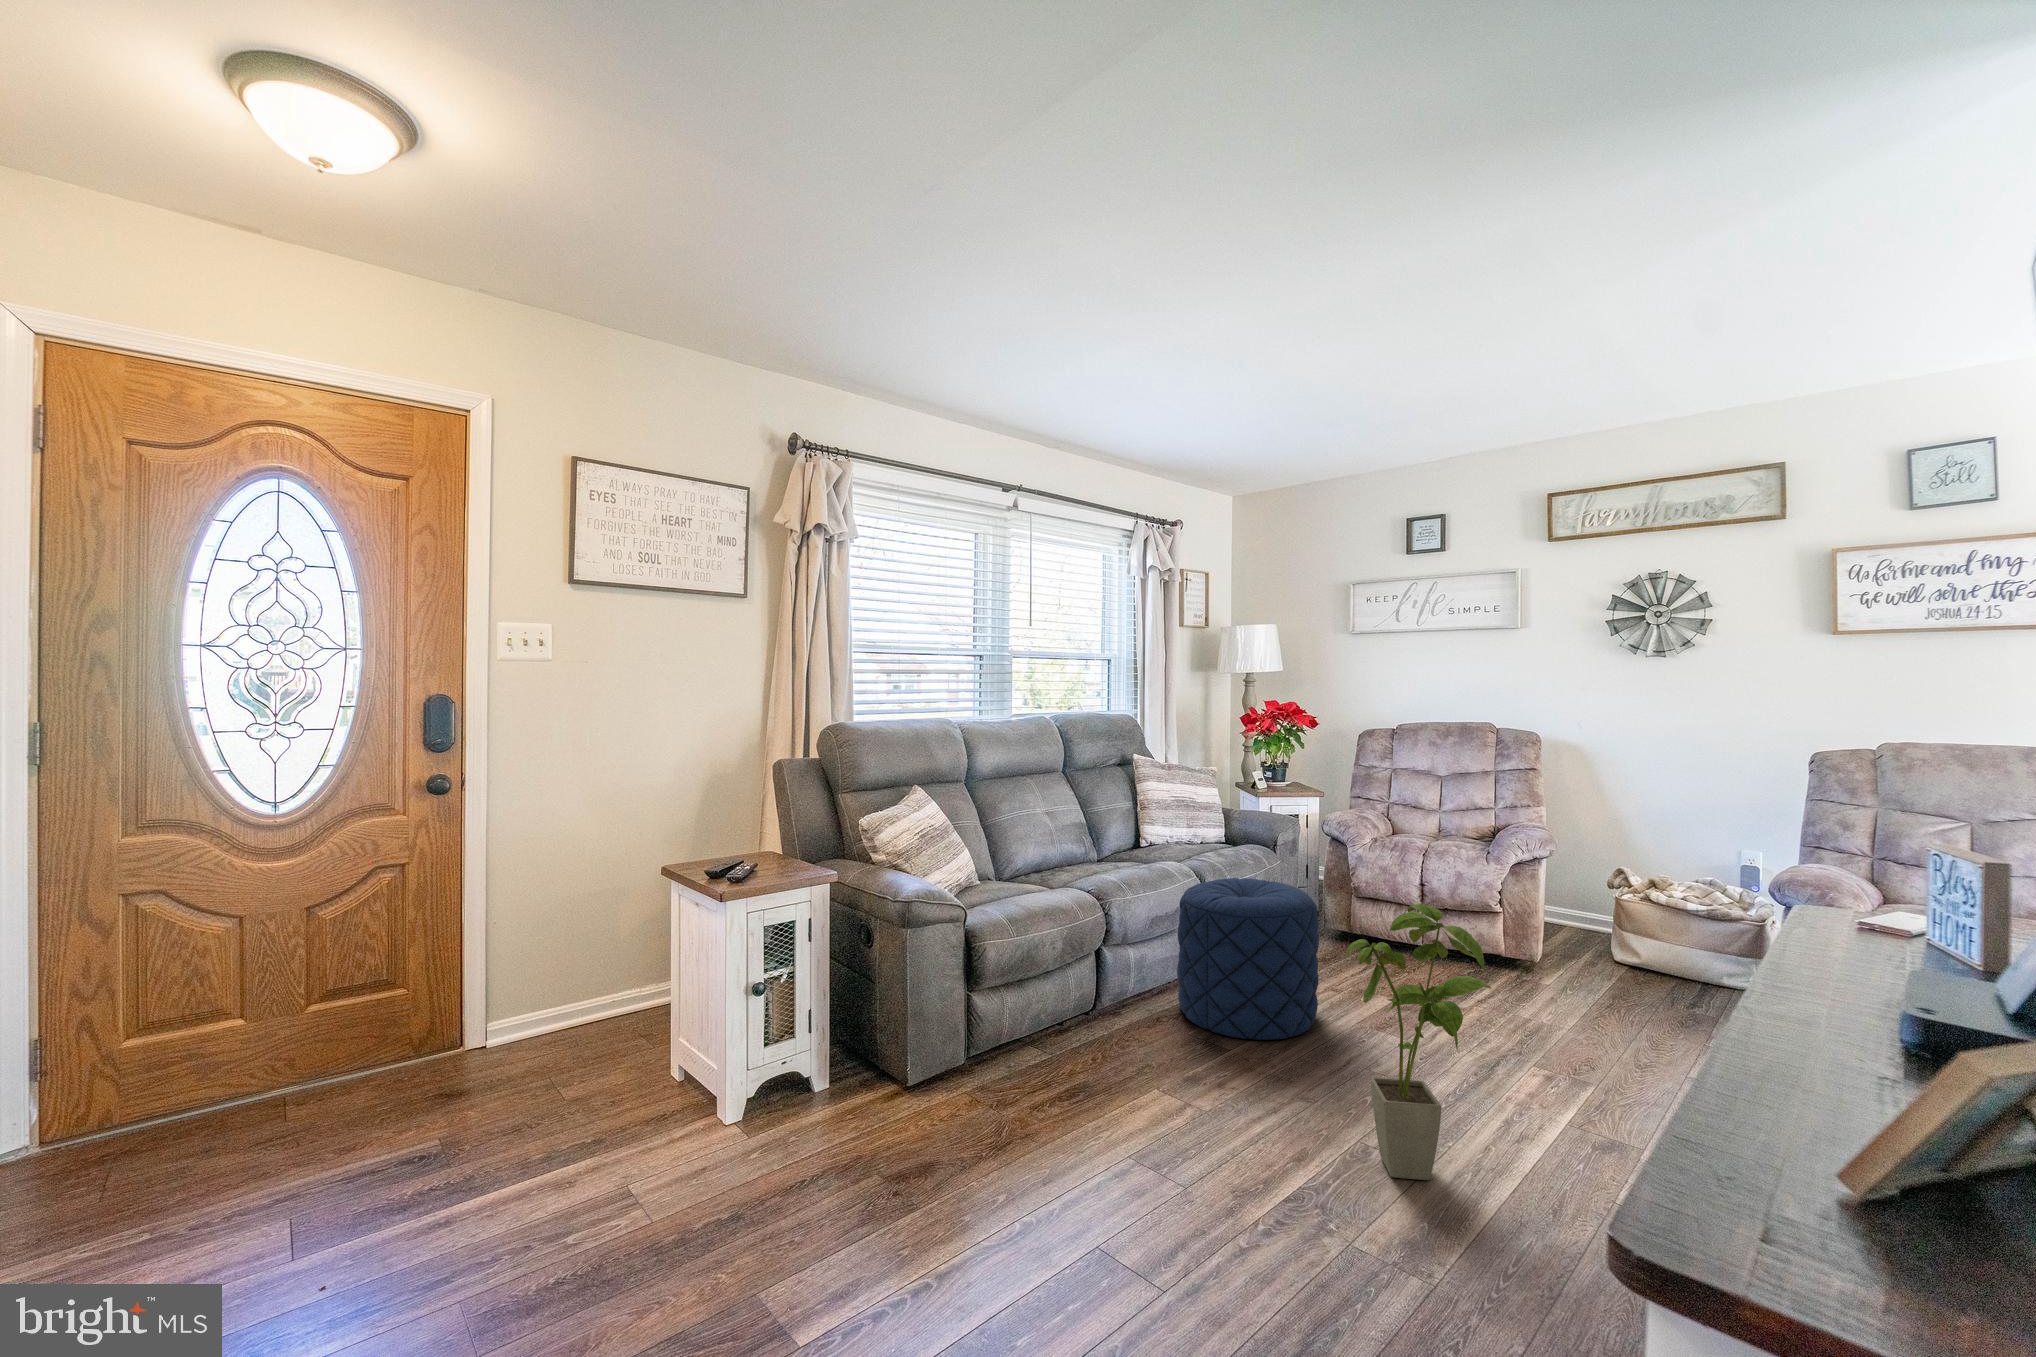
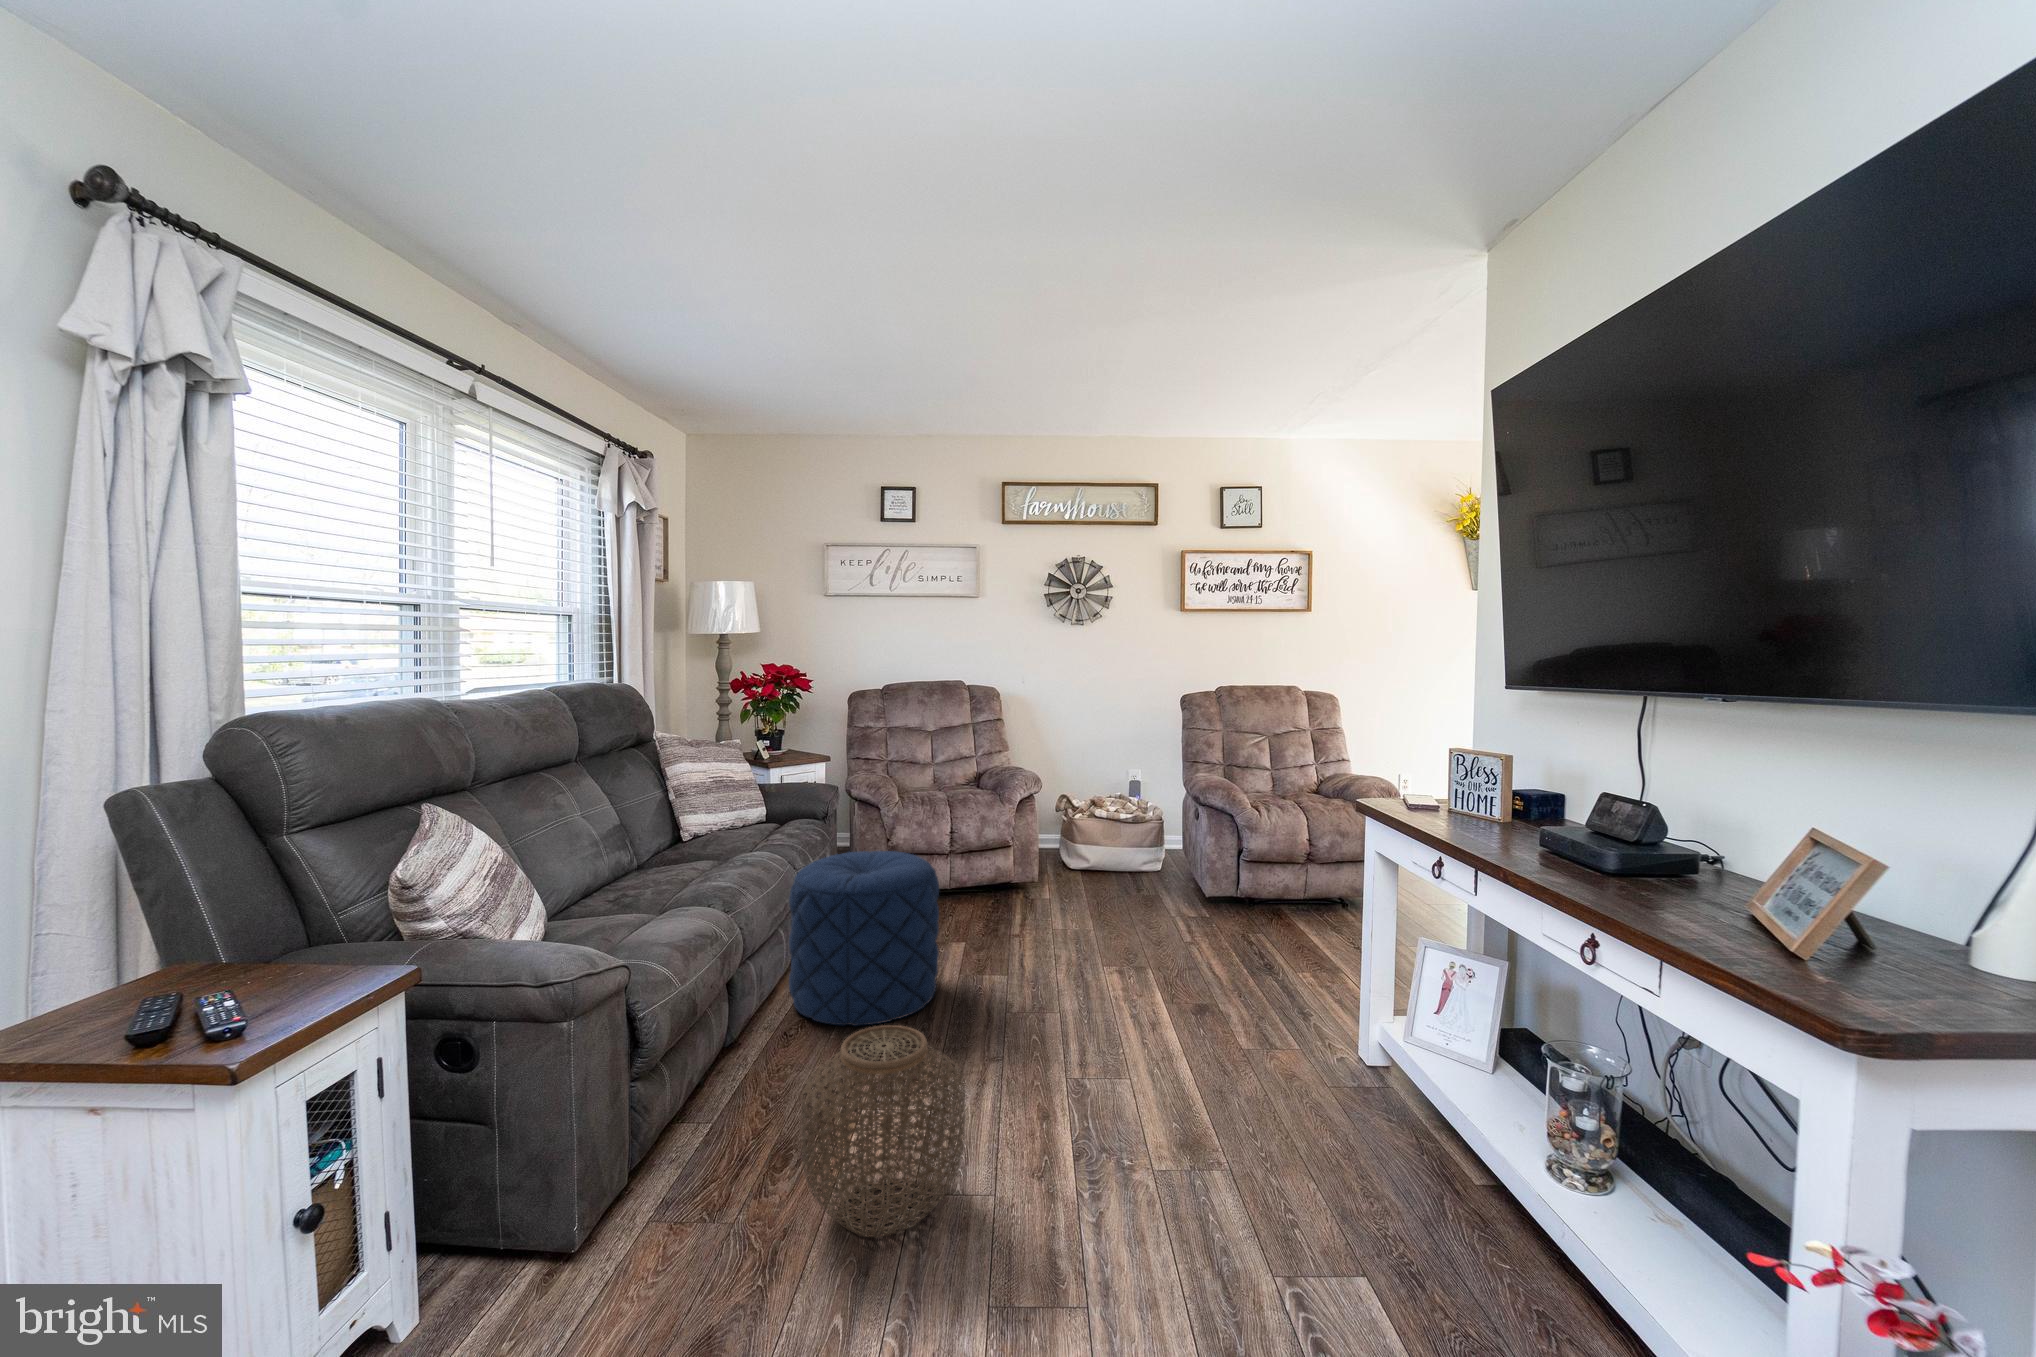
house plant: present [1345,904,1491,1180] -> none [1070,839,1204,1095]
woven basket: none [1036,1005,1168,1174] -> present [801,1025,965,1237]

